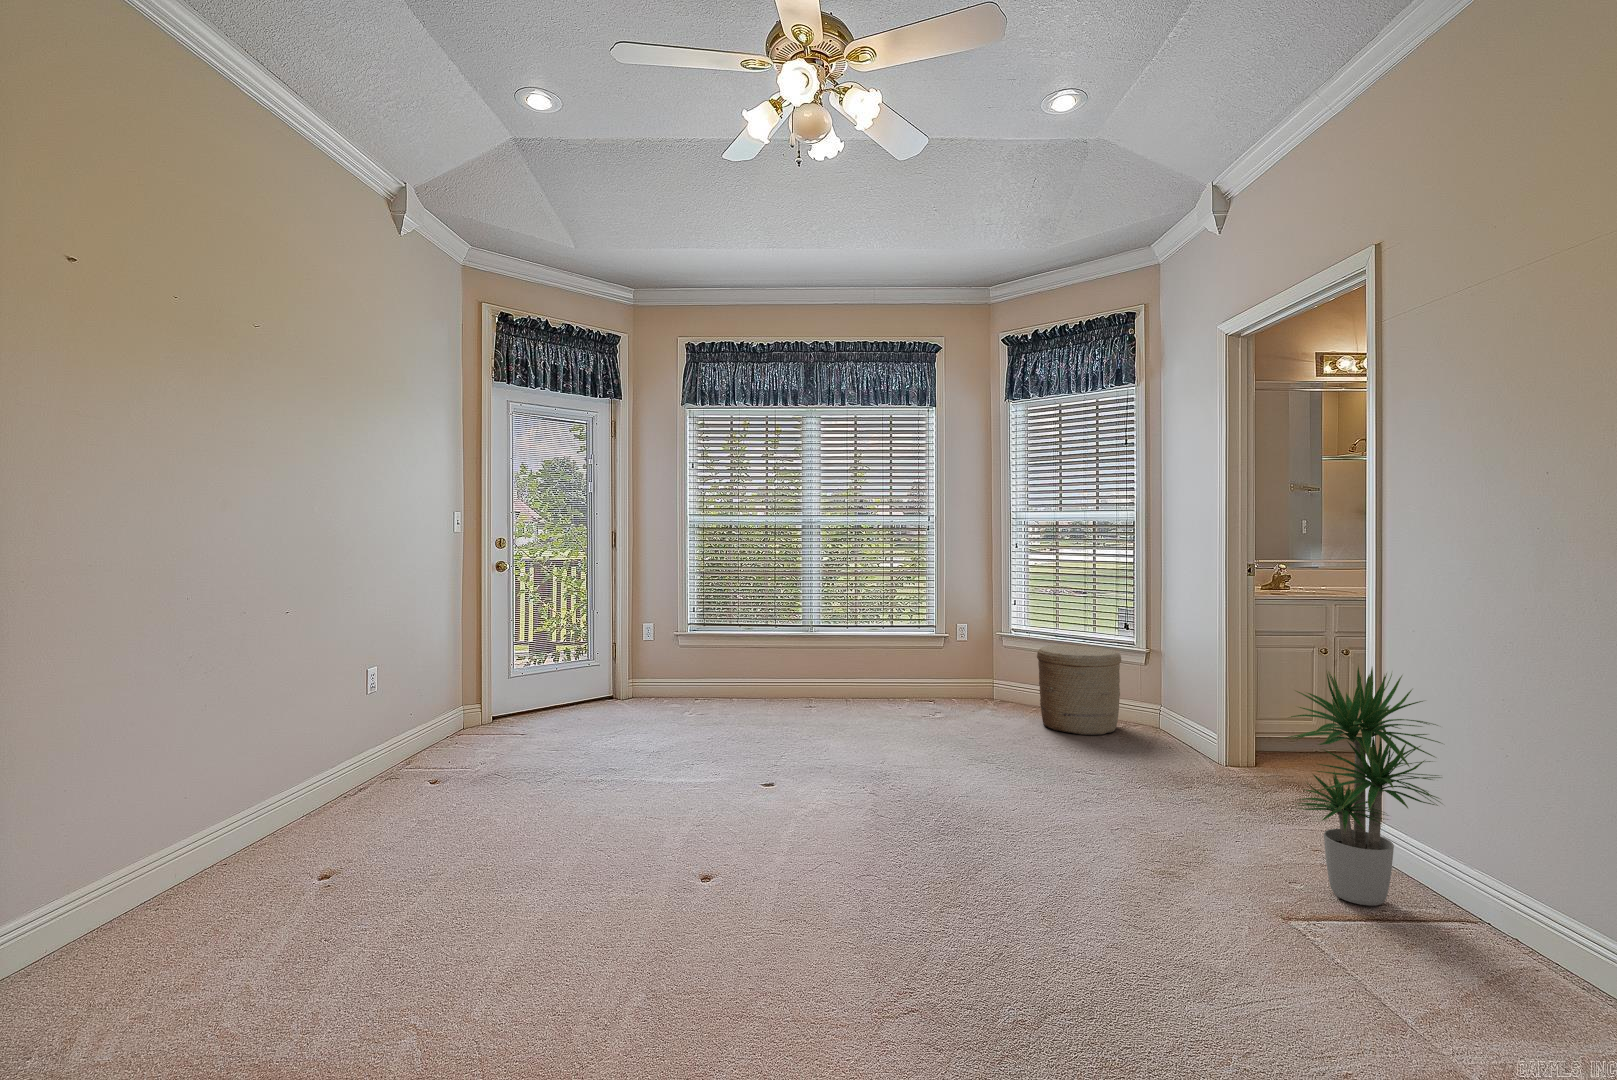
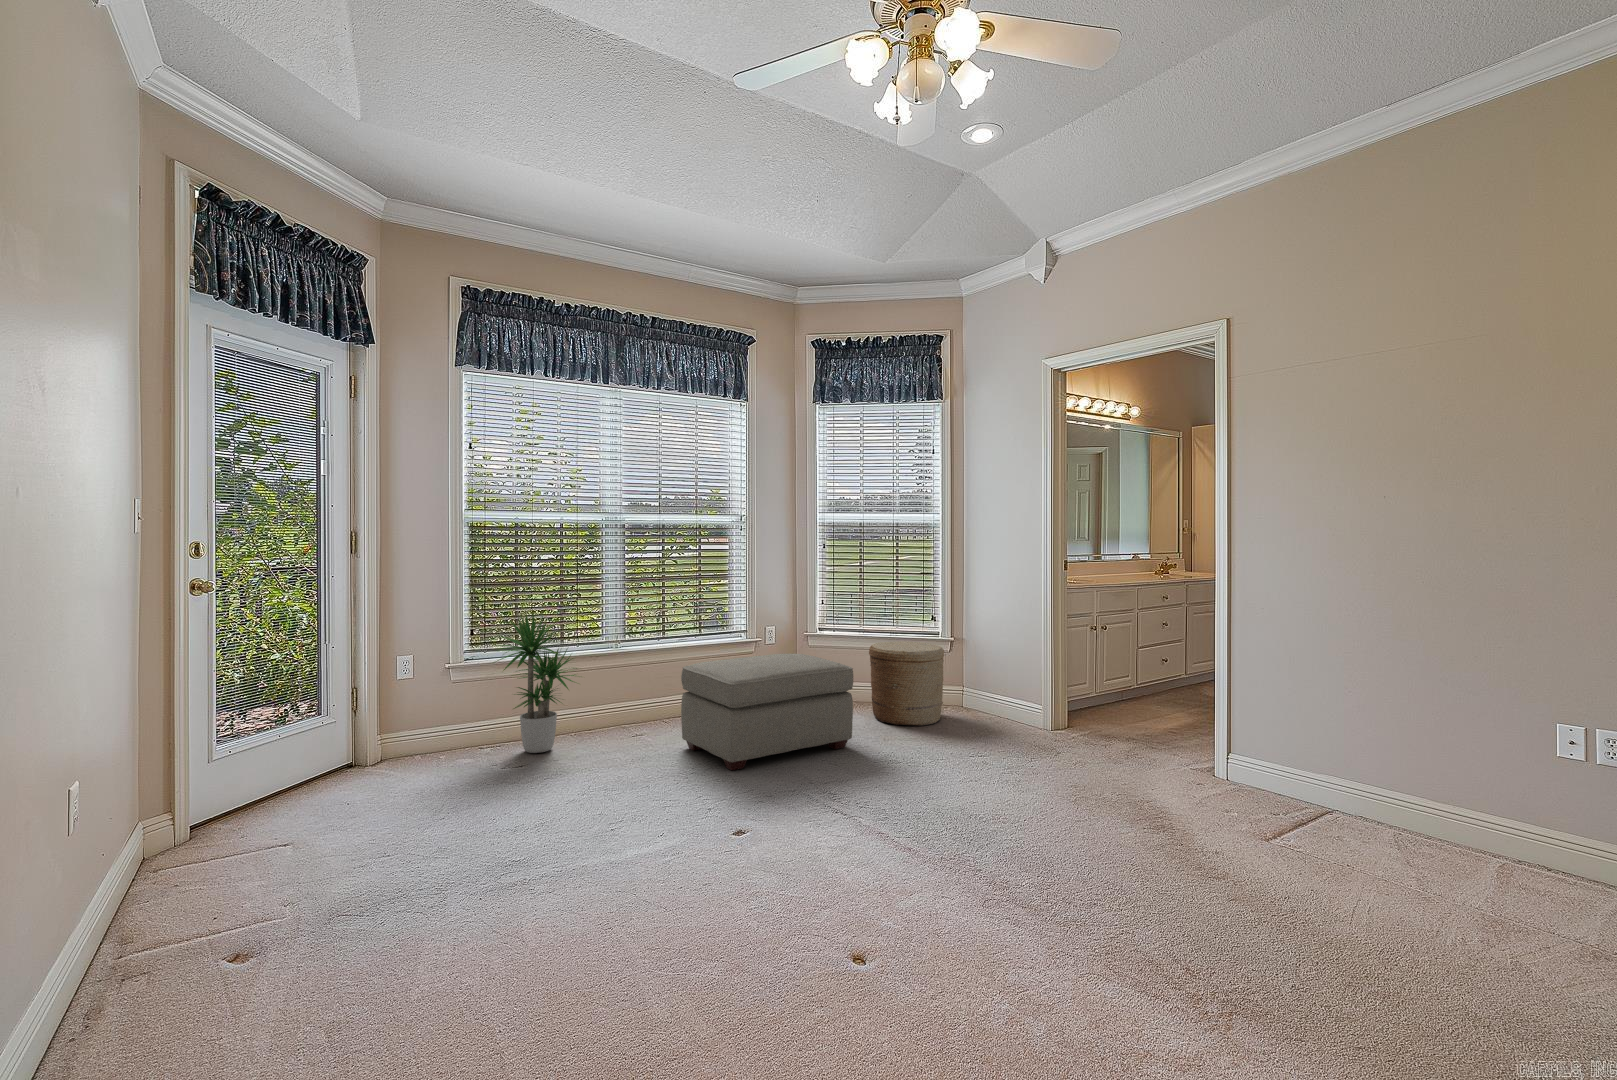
ottoman: none [830,646,975,740] -> present [681,654,853,770]
potted plant: present [1284,666,1441,906] -> present [495,614,580,753]

